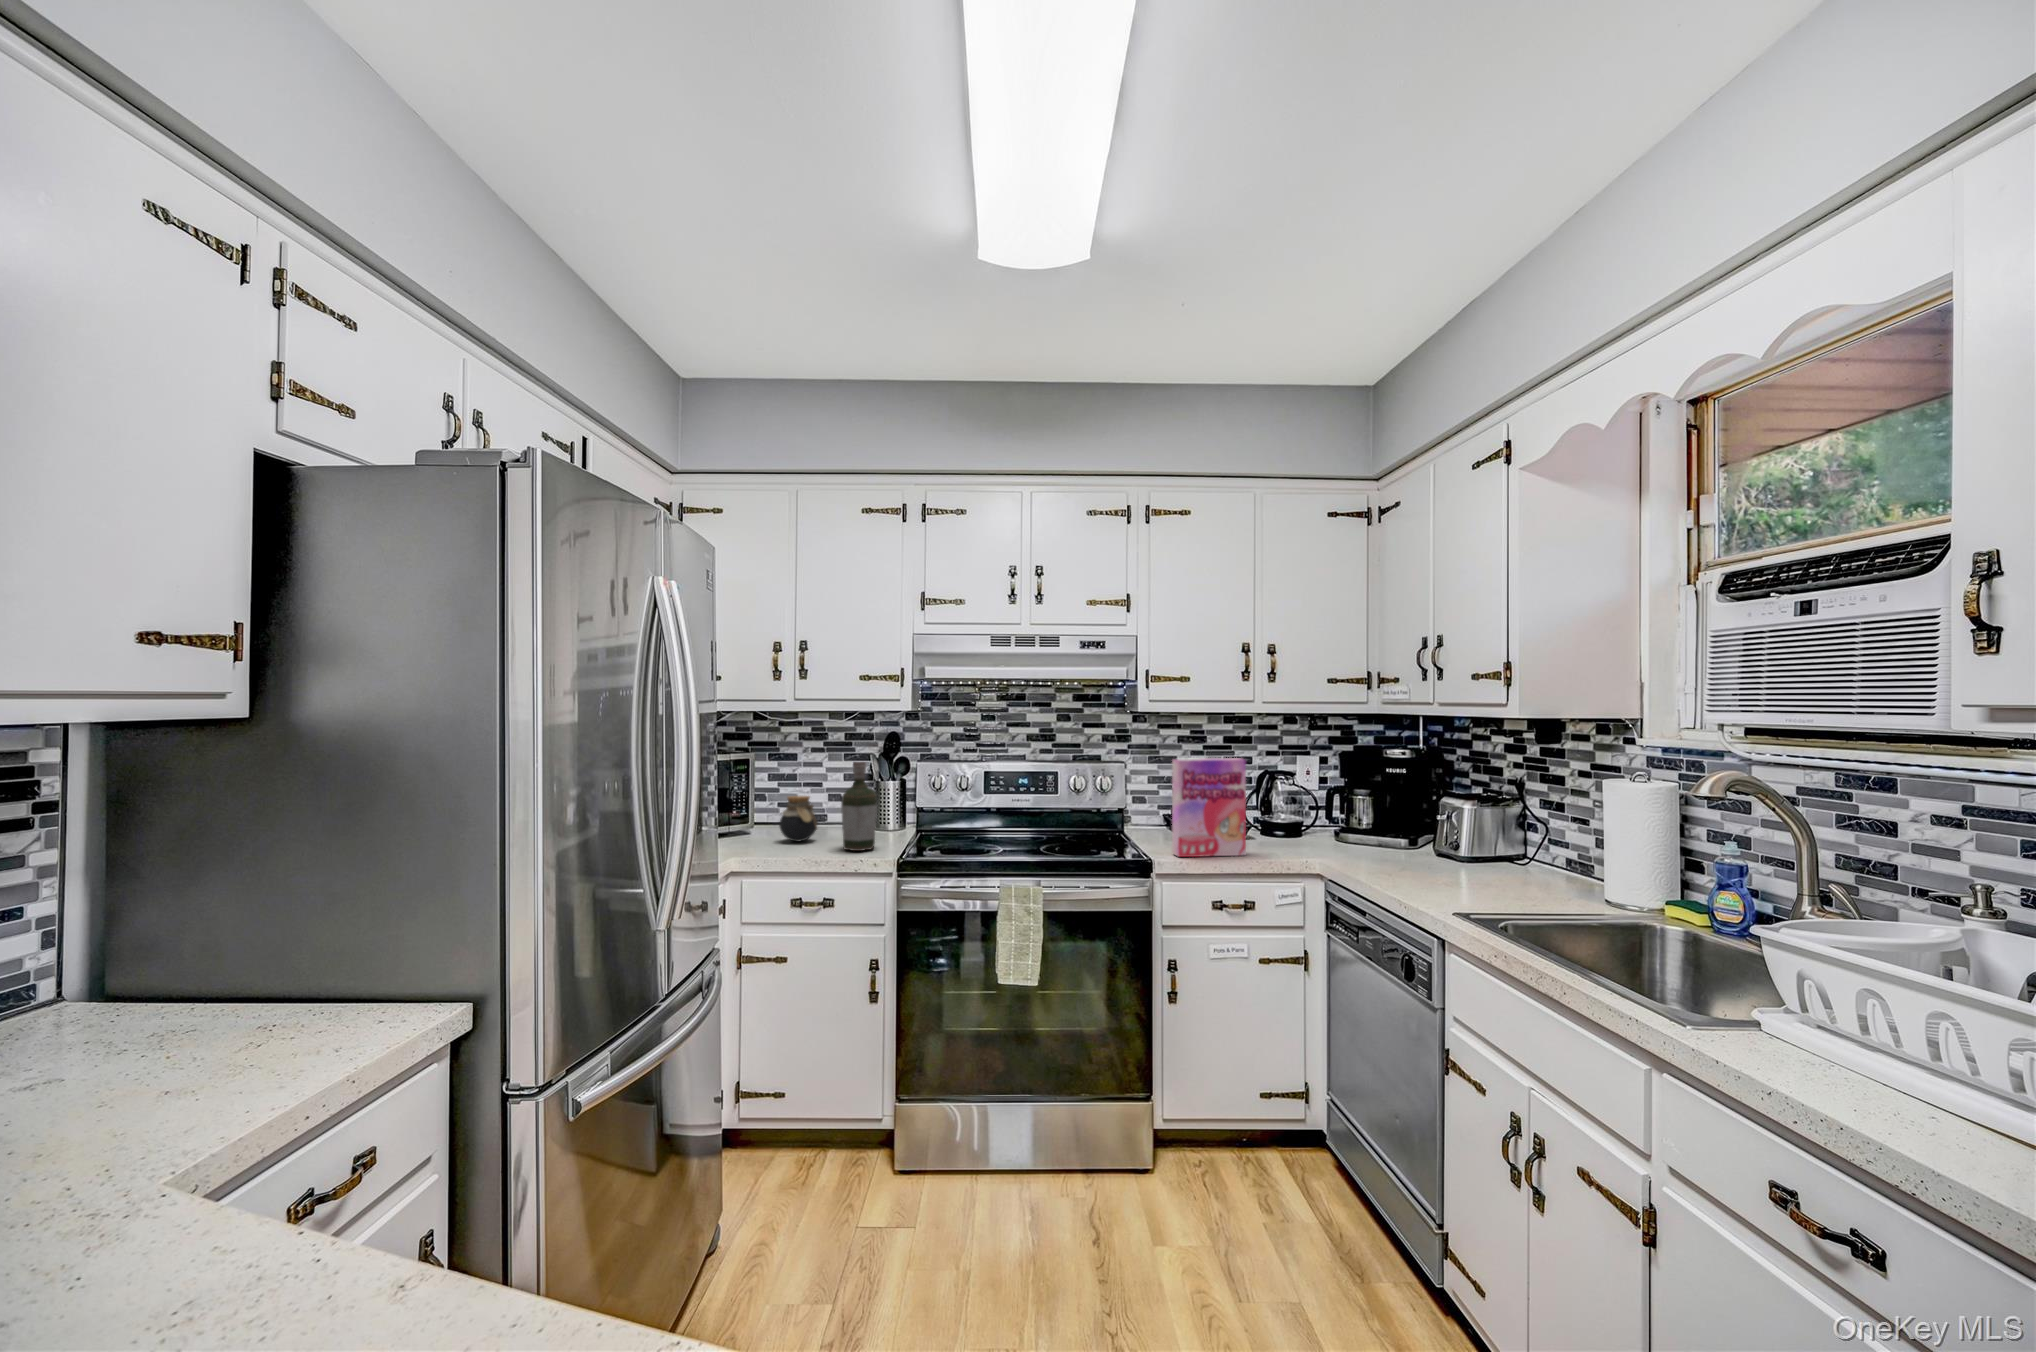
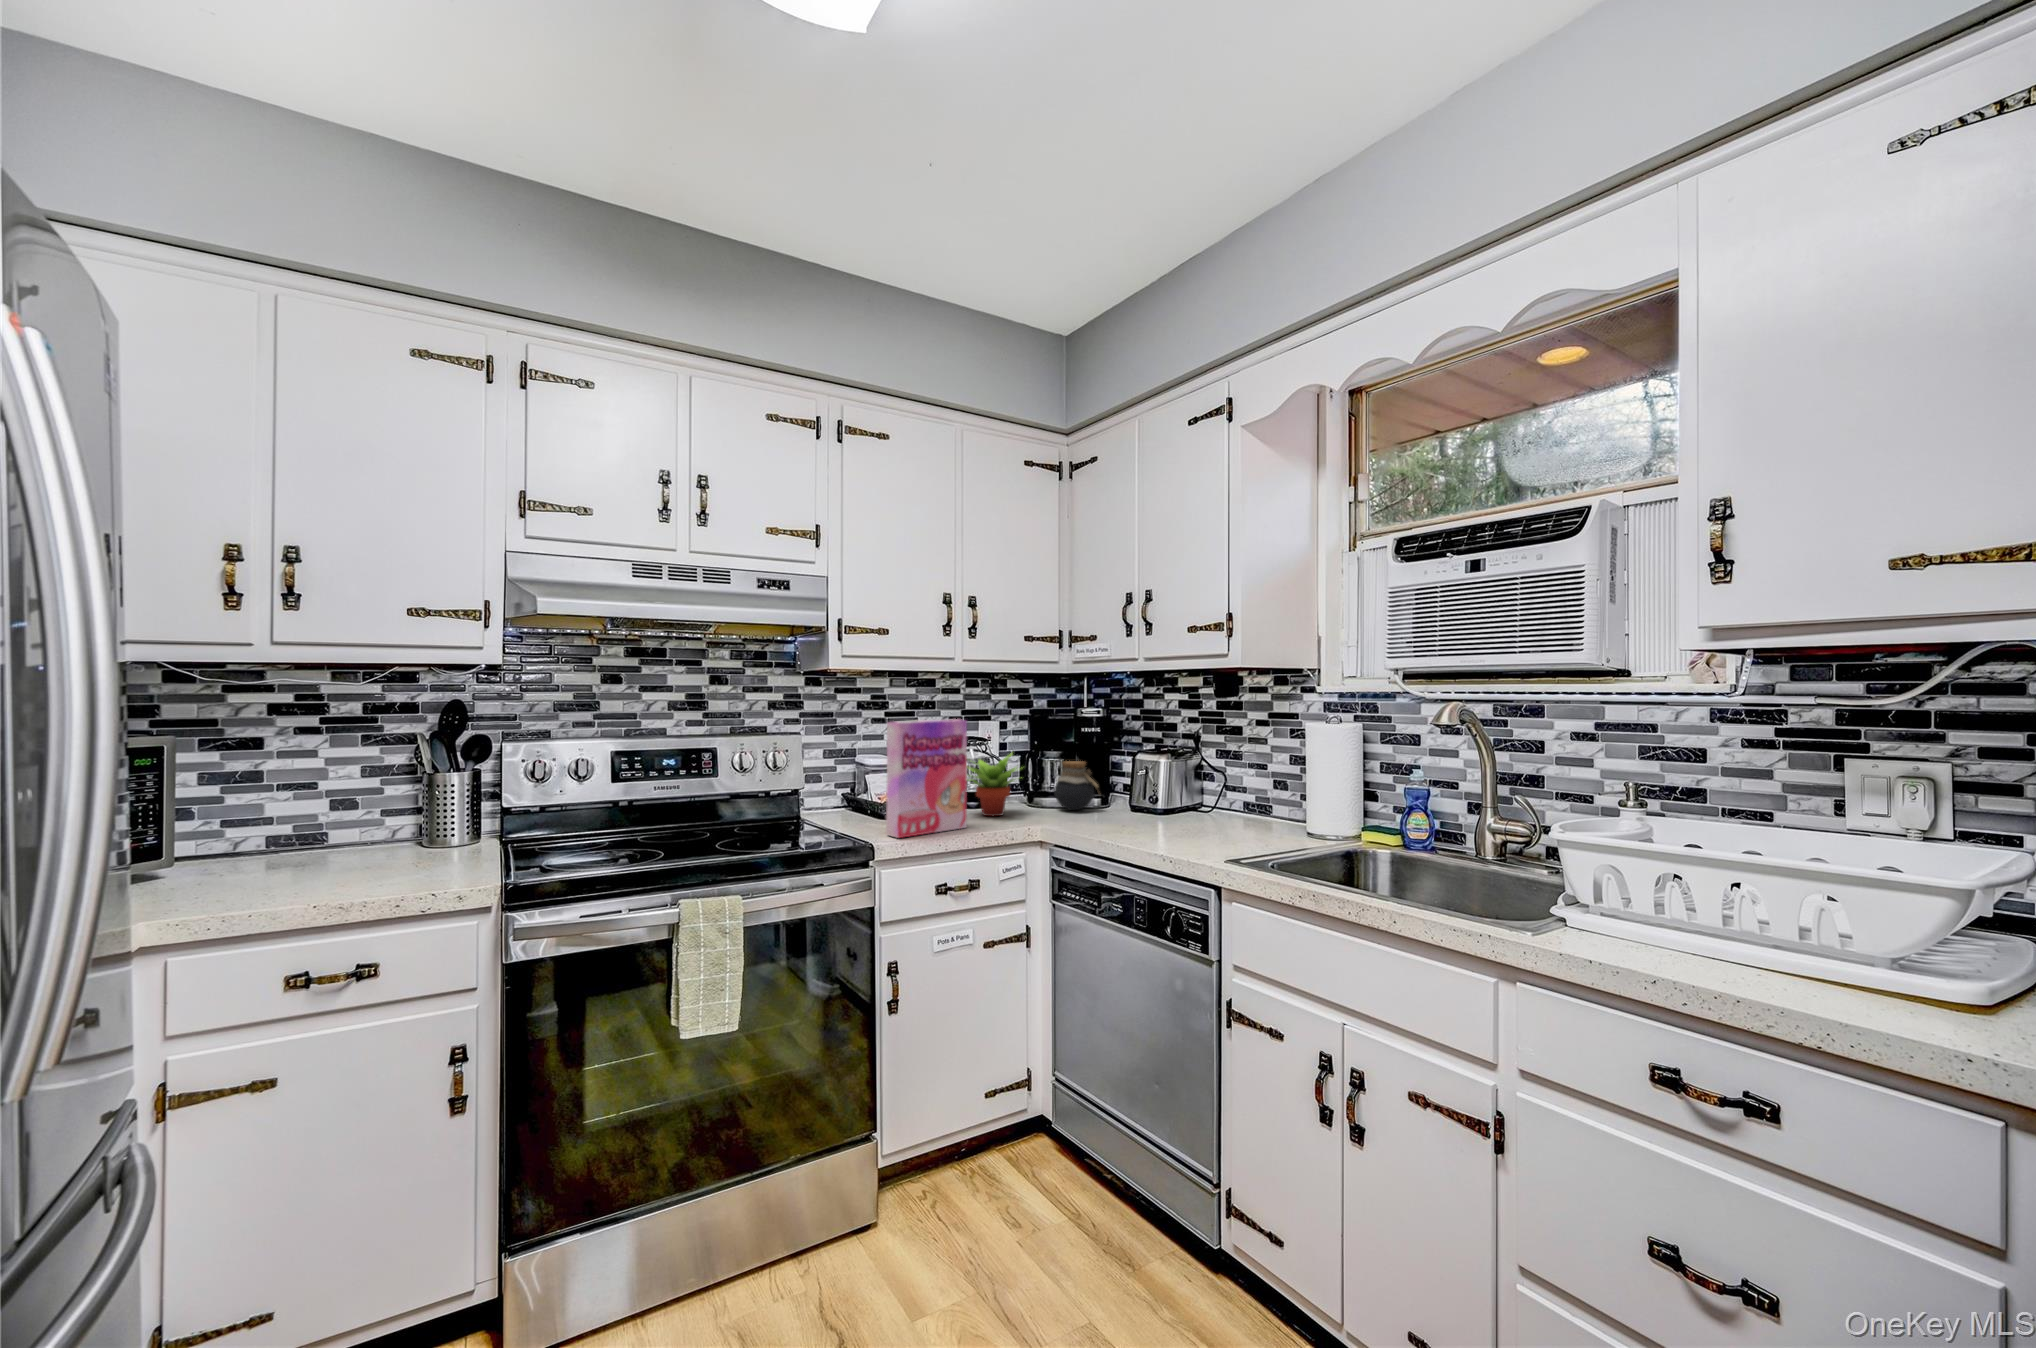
bottle: present [841,762,877,851] -> none [356,741,432,888]
succulent plant: none [1251,789,1316,849] -> present [967,753,1017,816]
jar: present [779,796,818,841] -> present [1054,761,1099,810]

